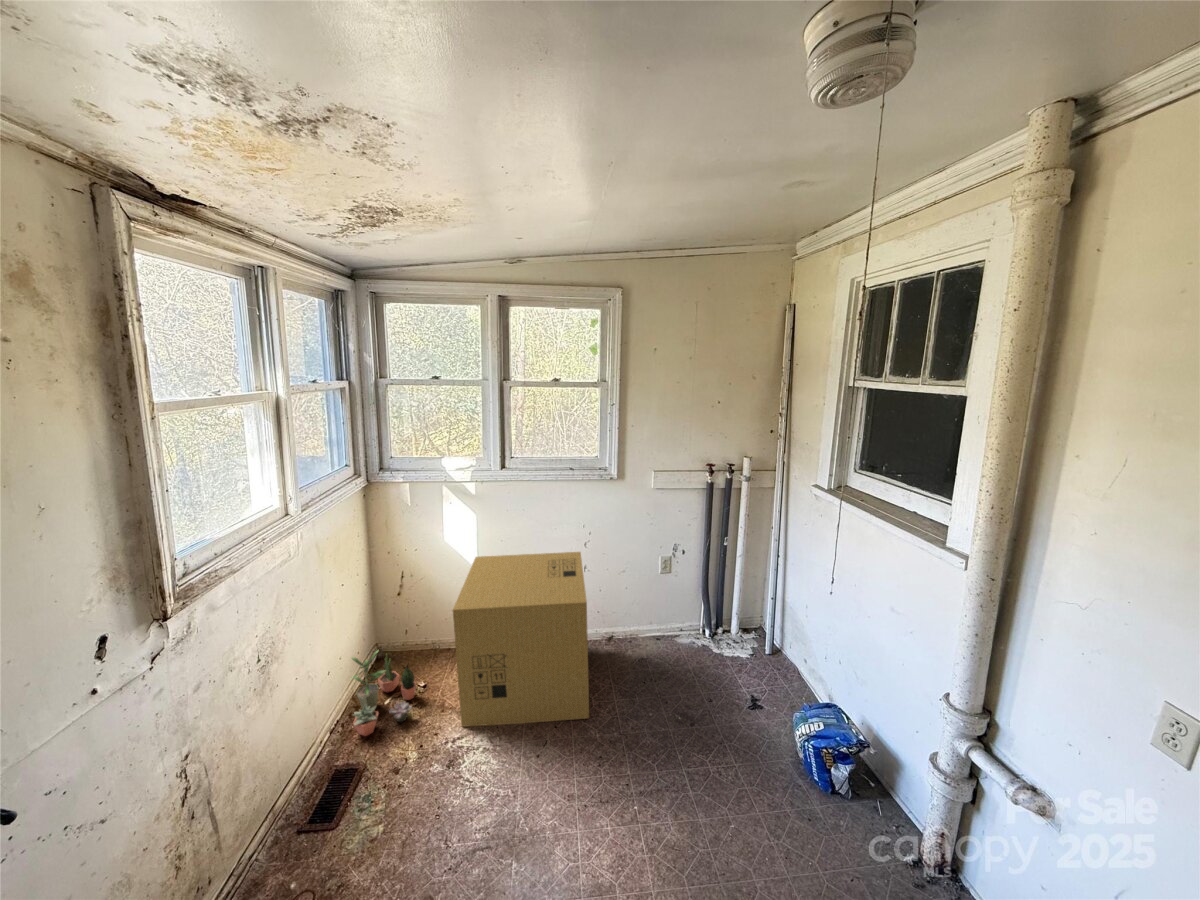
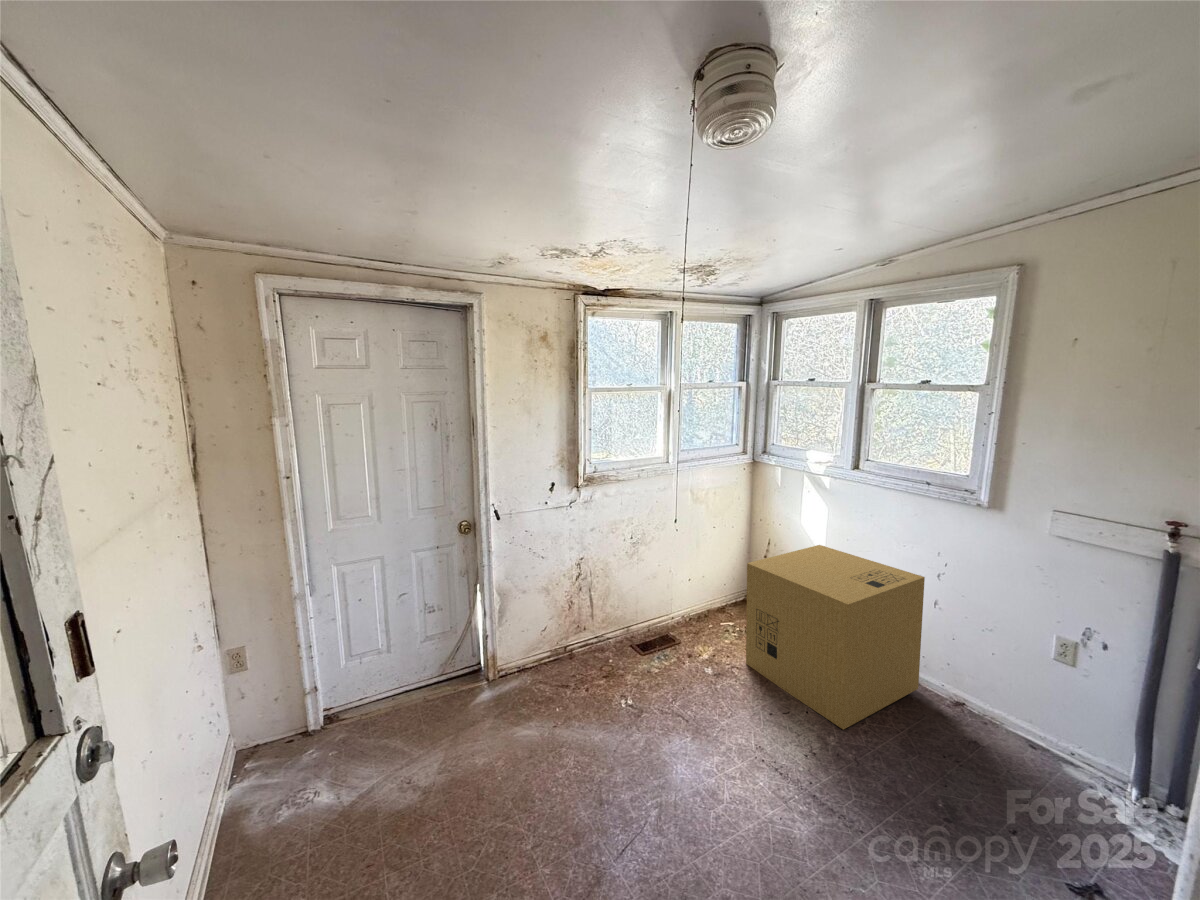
potted plant: present [351,650,416,736] -> none [688,579,743,638]

